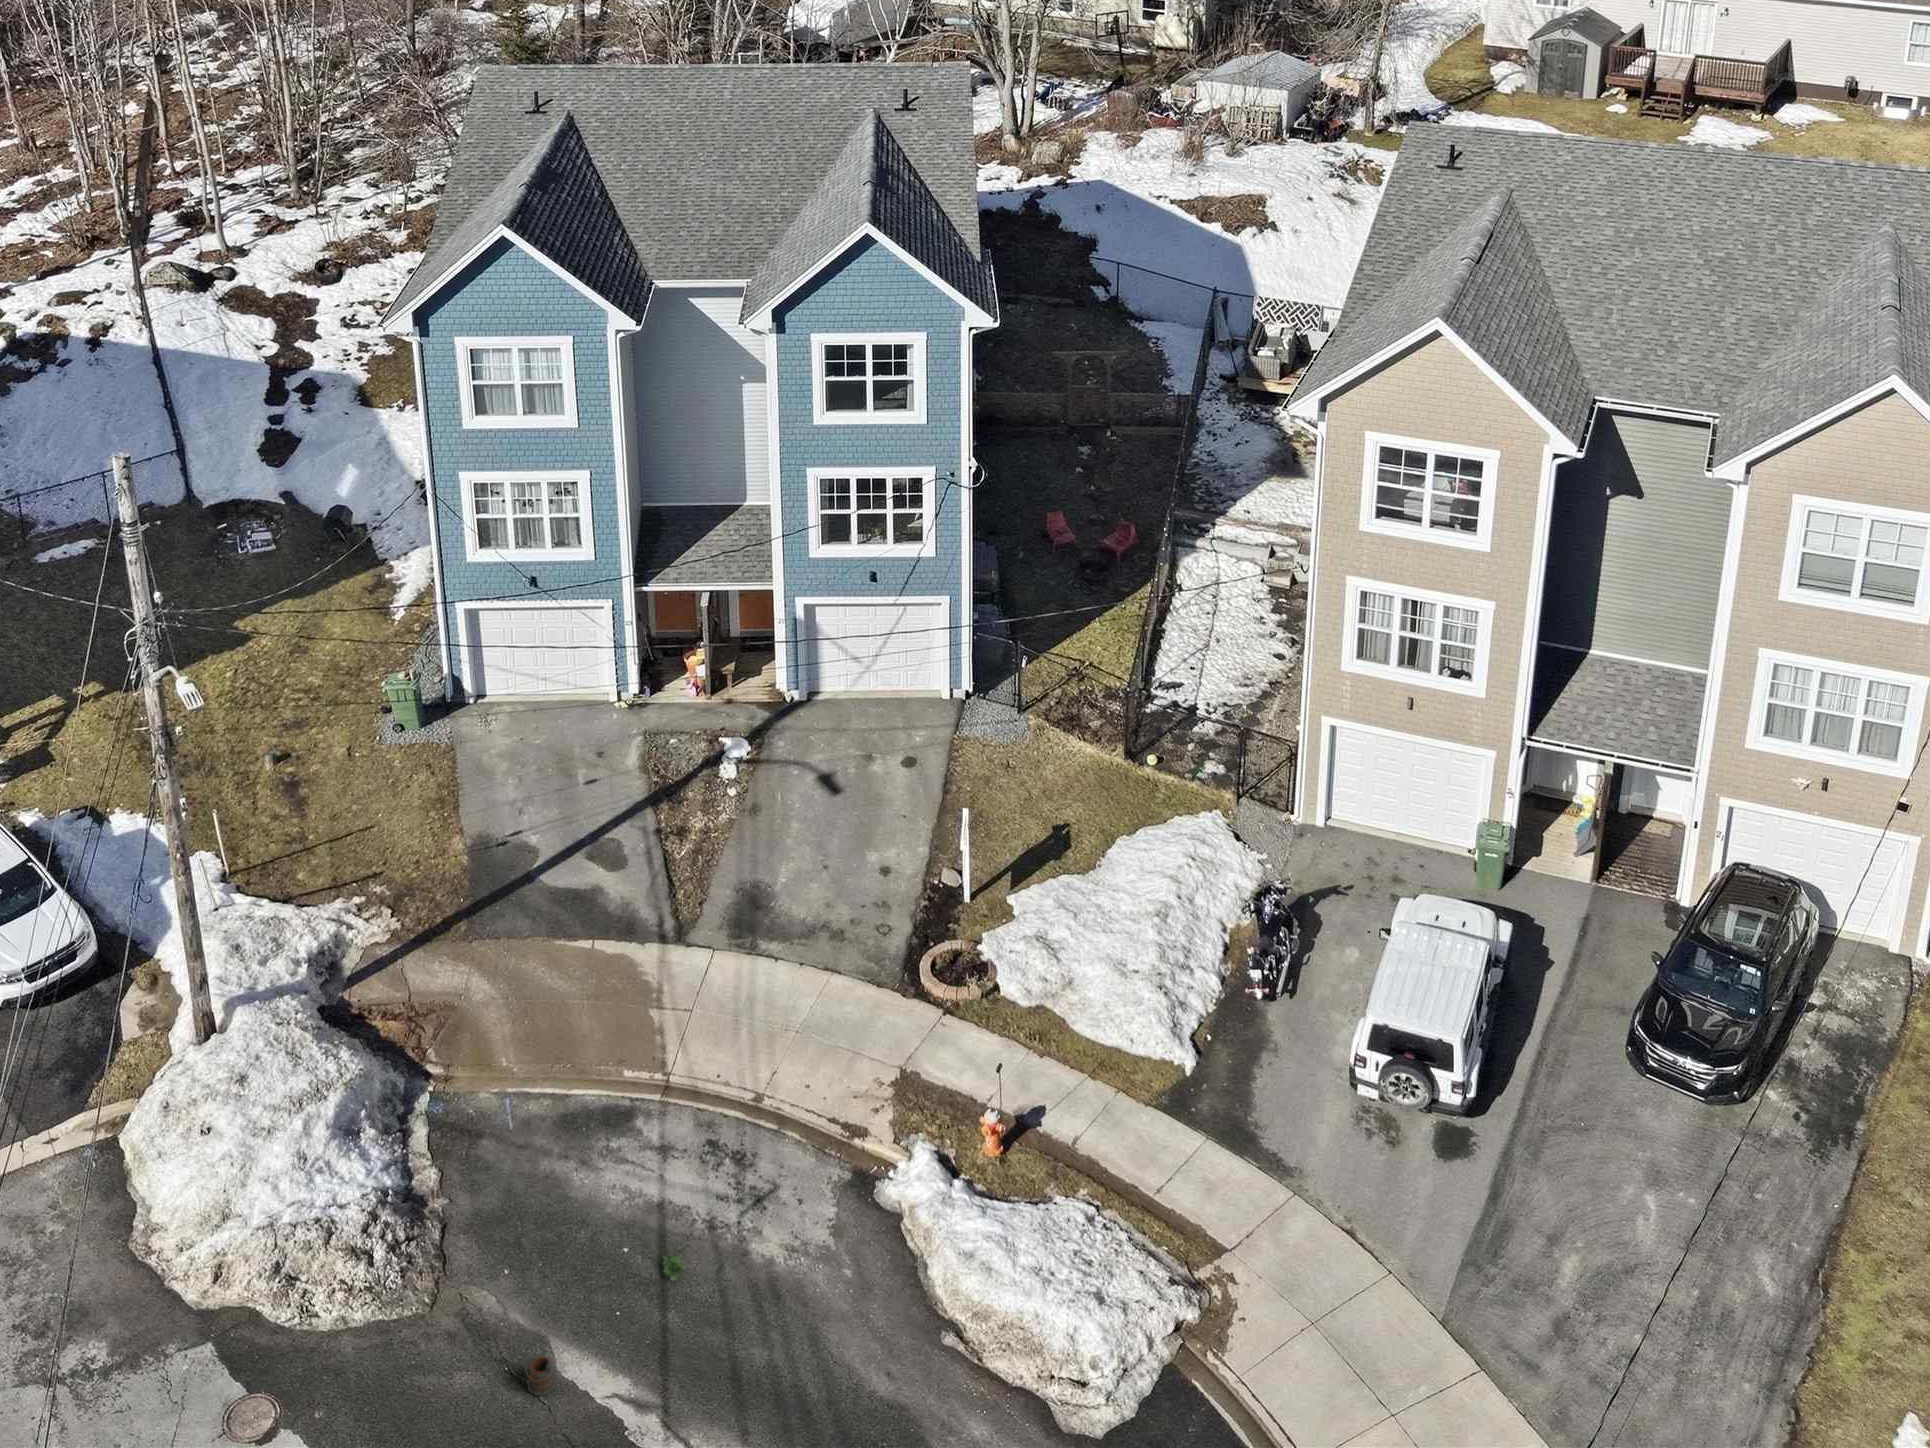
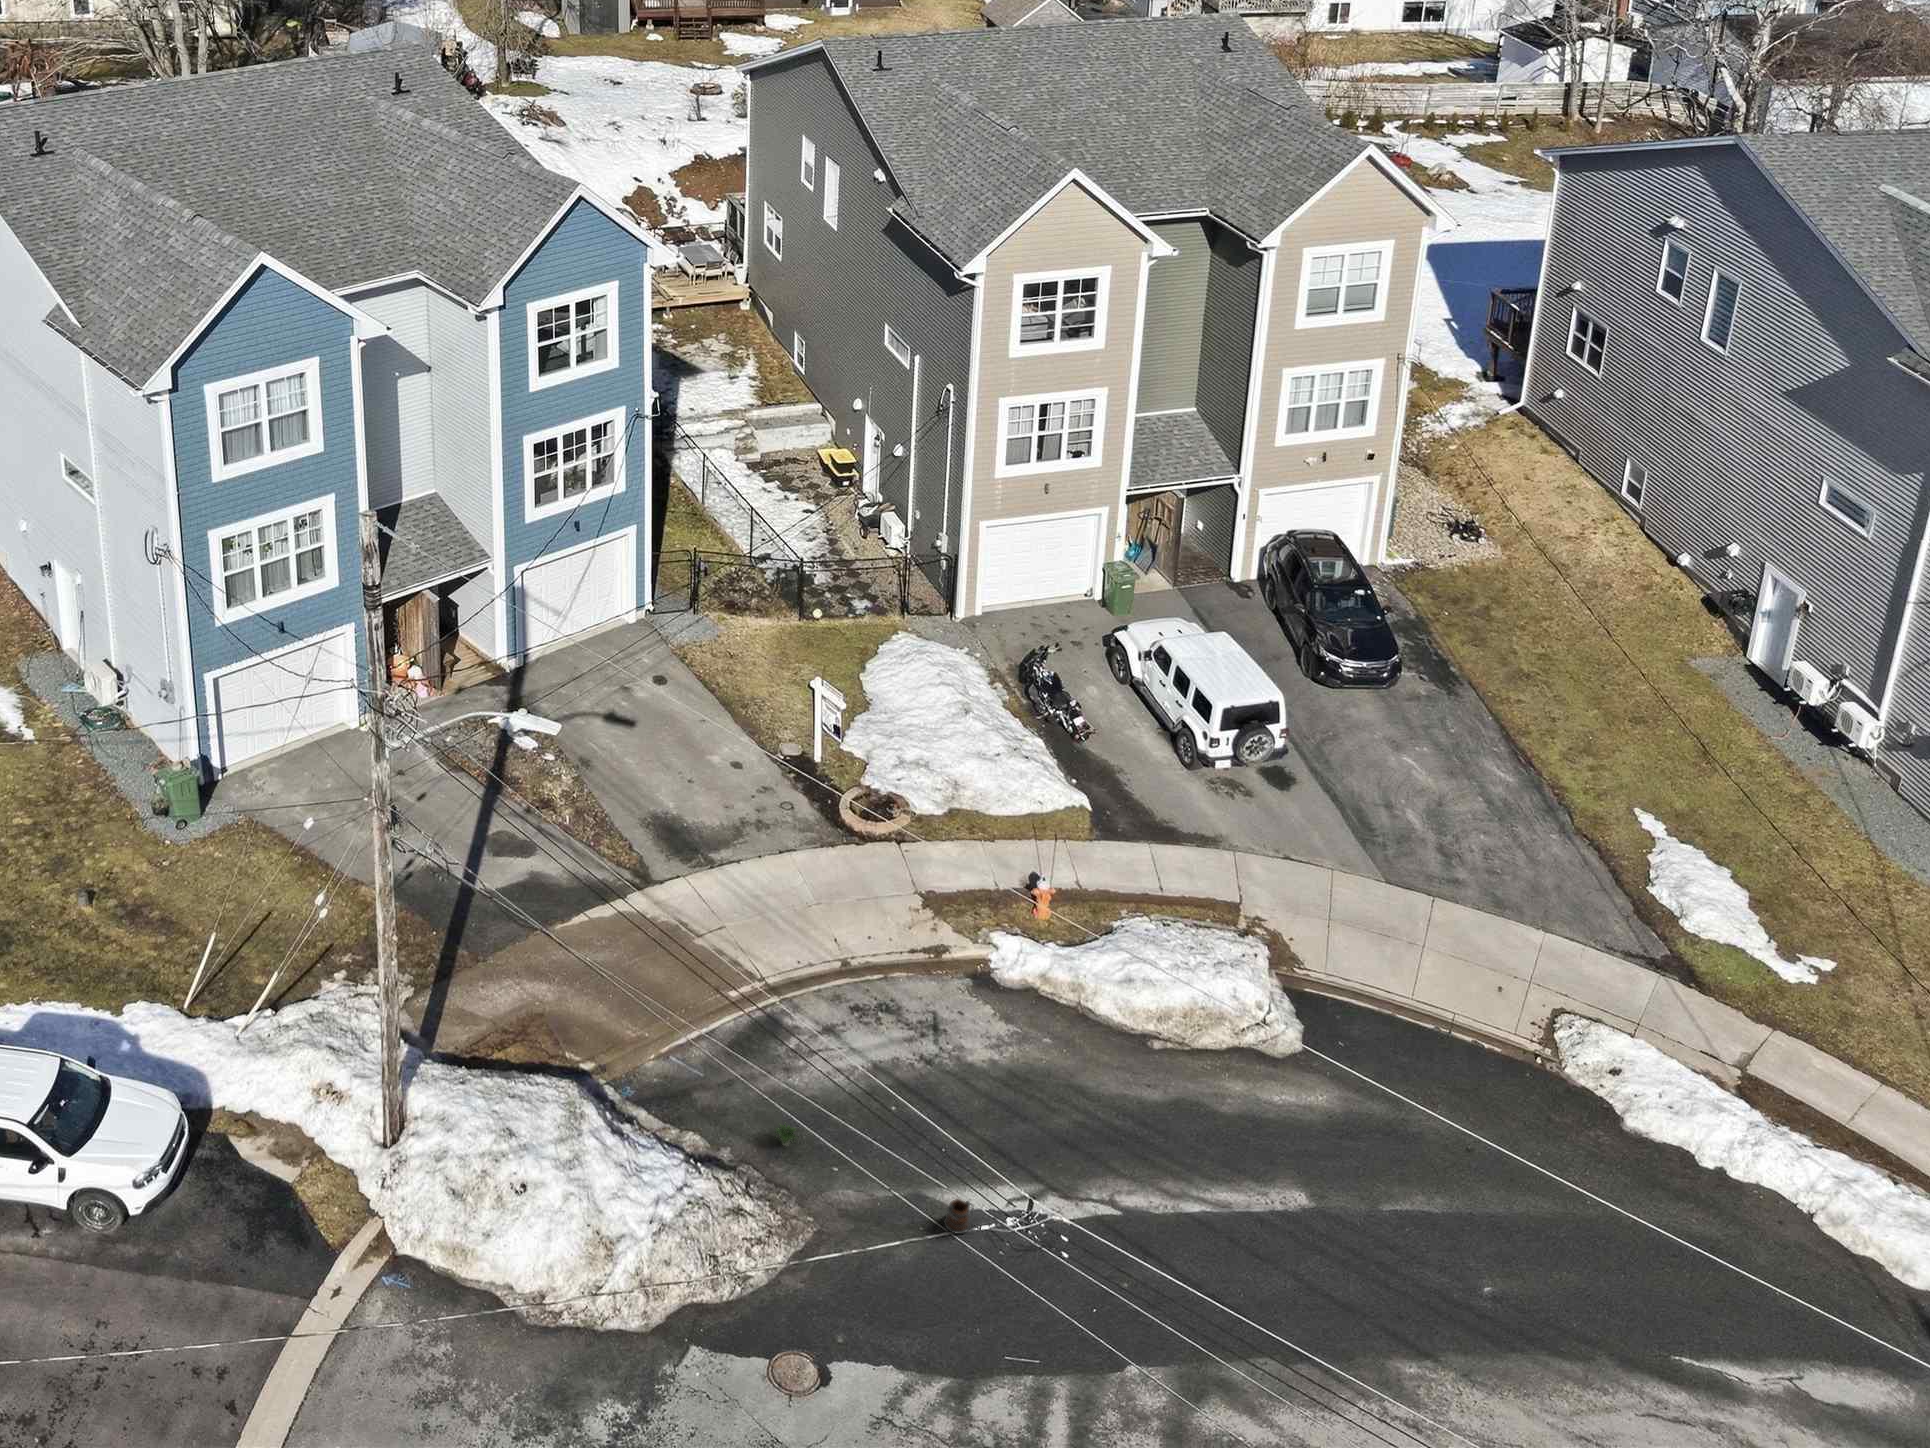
potted plant: present [662,1256,685,1281] -> present [776,1125,795,1146]

